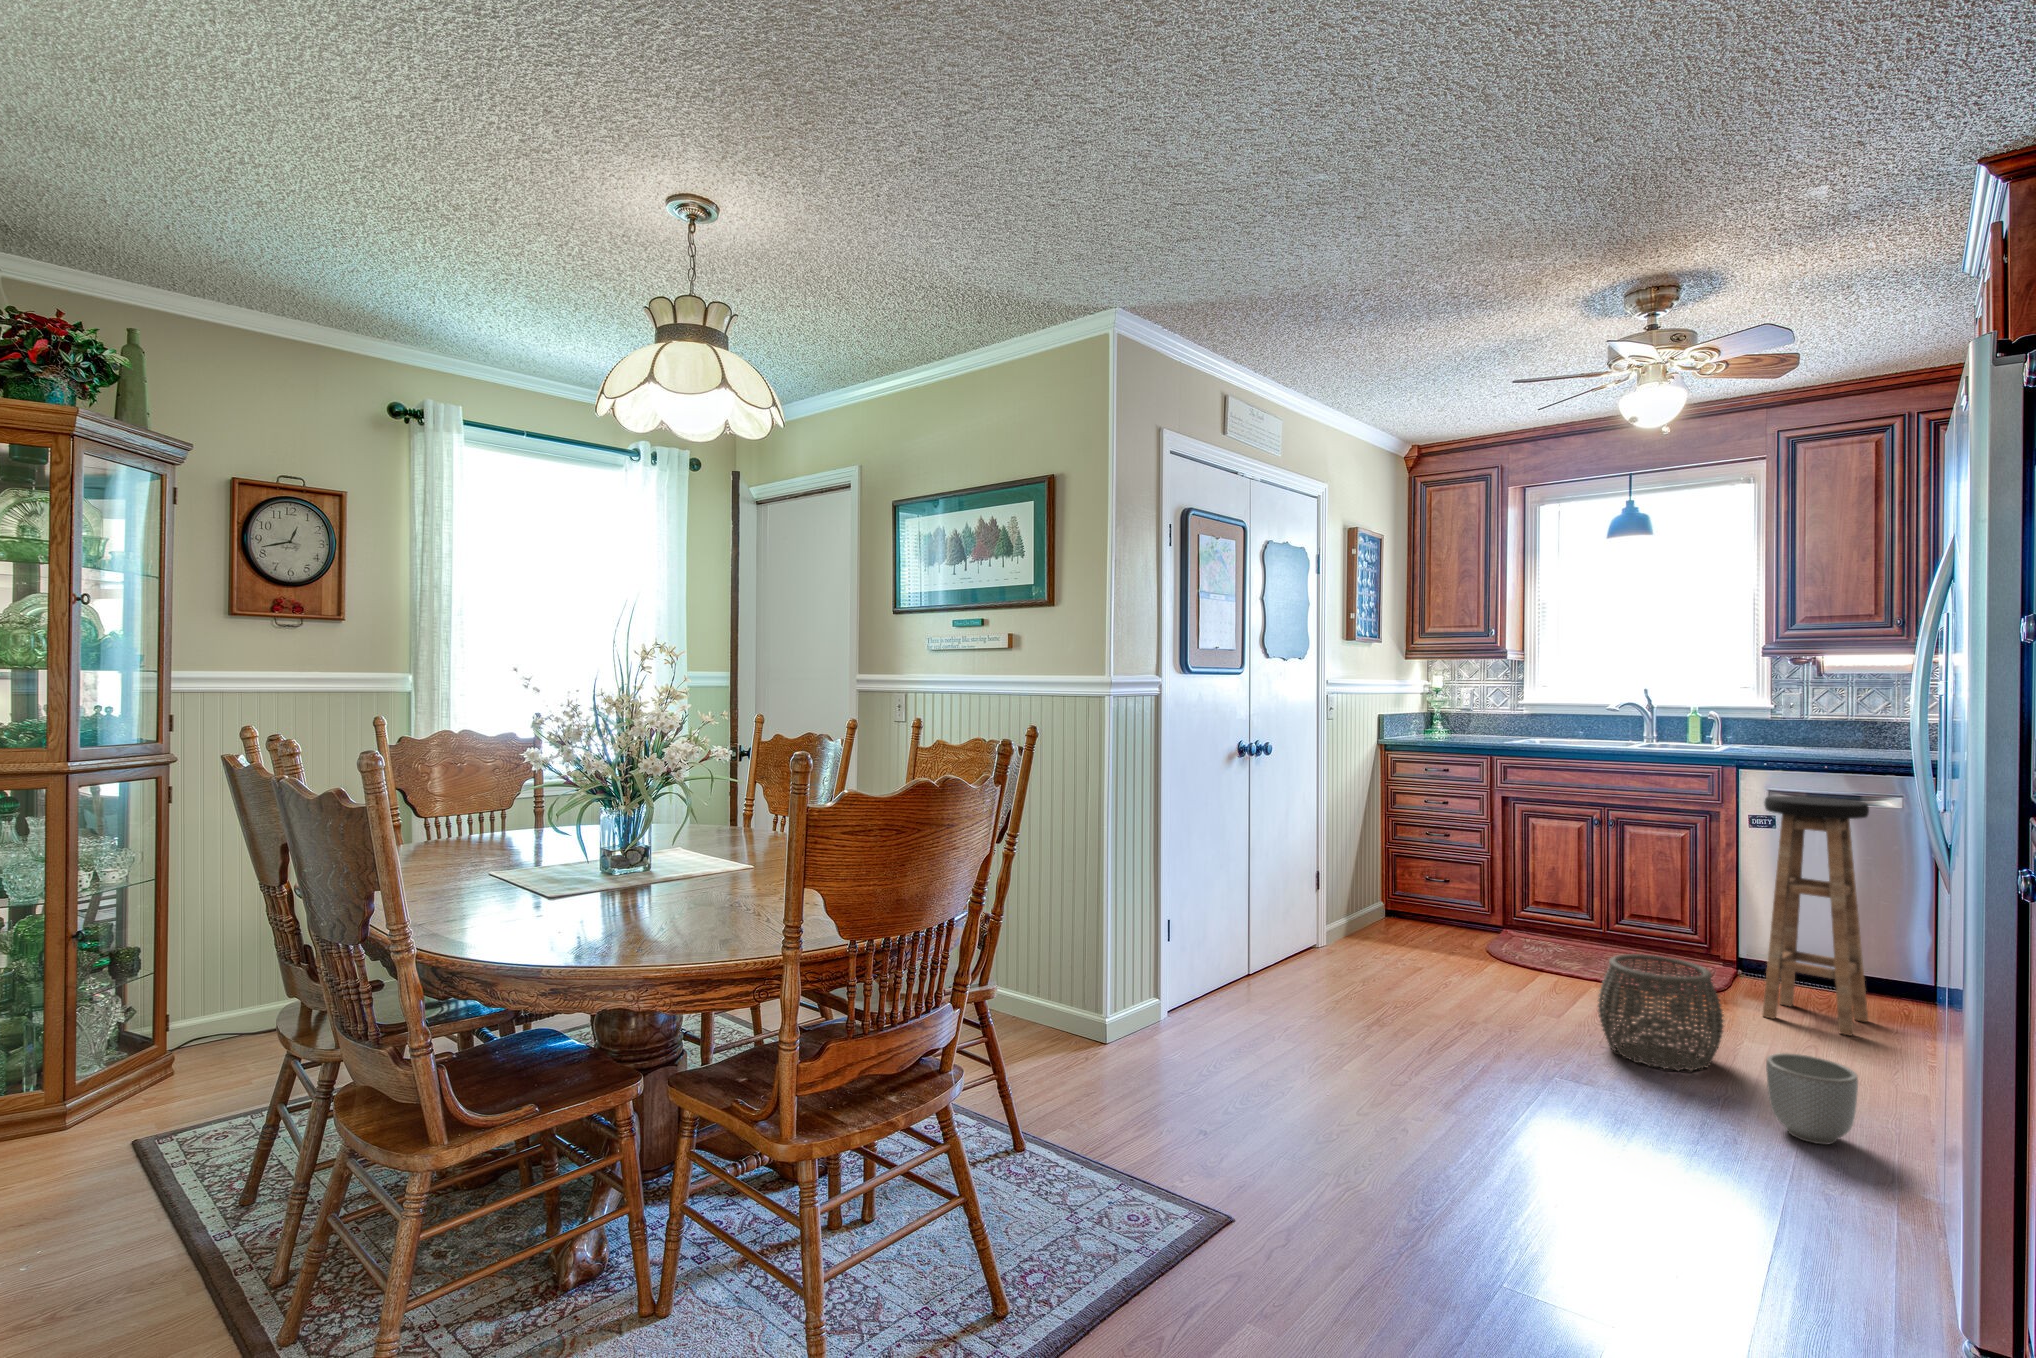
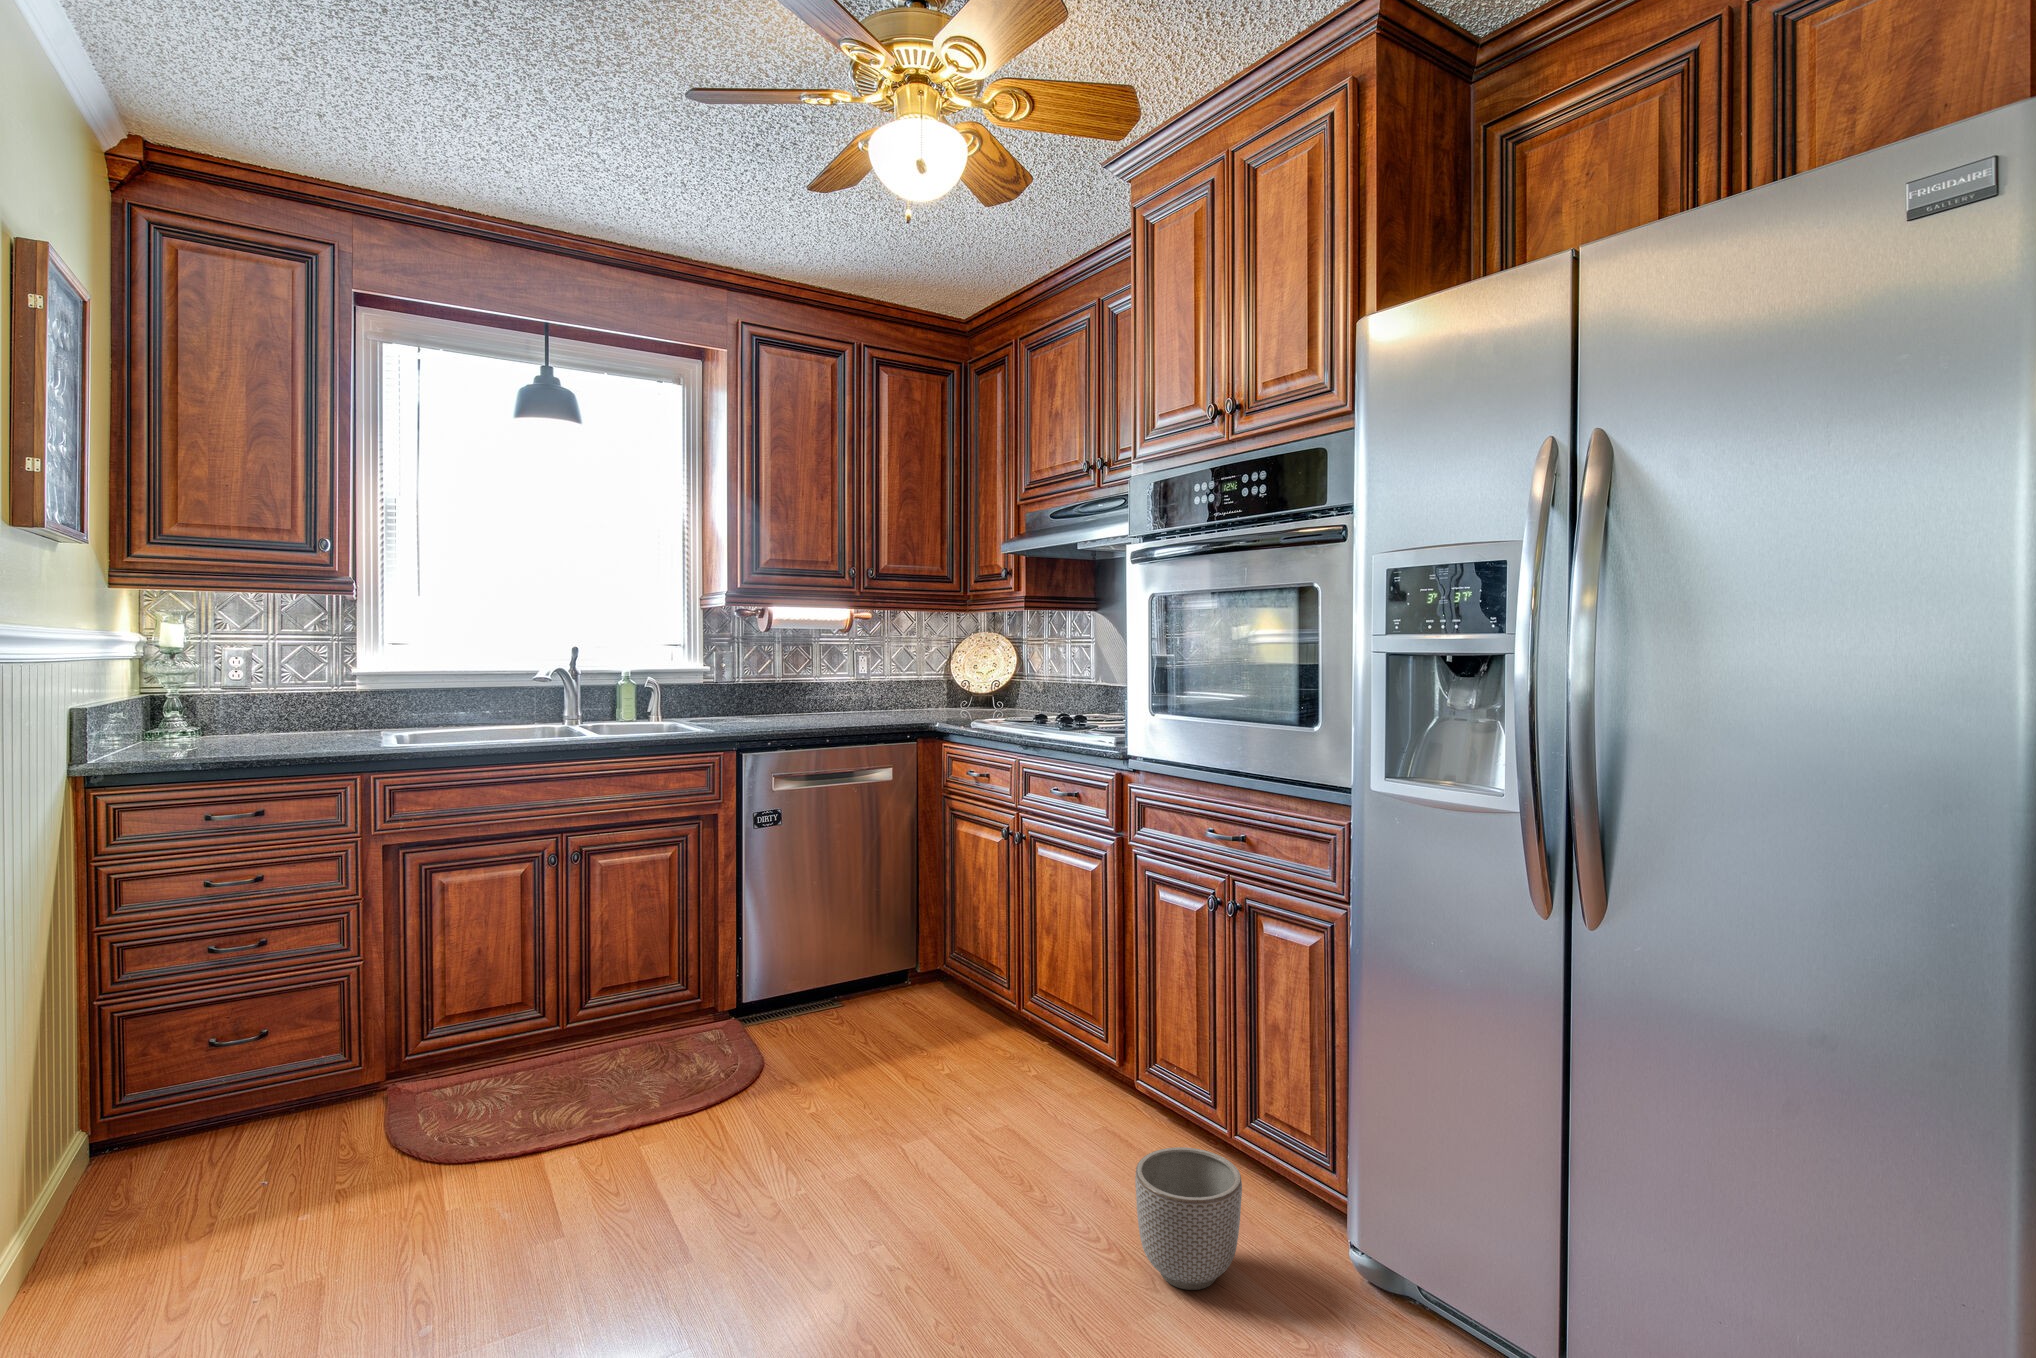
bar stool: present [1762,796,1869,1036] -> none [832,777,943,1085]
woven basket: present [1598,954,1724,1071] -> none [807,1062,986,1282]

